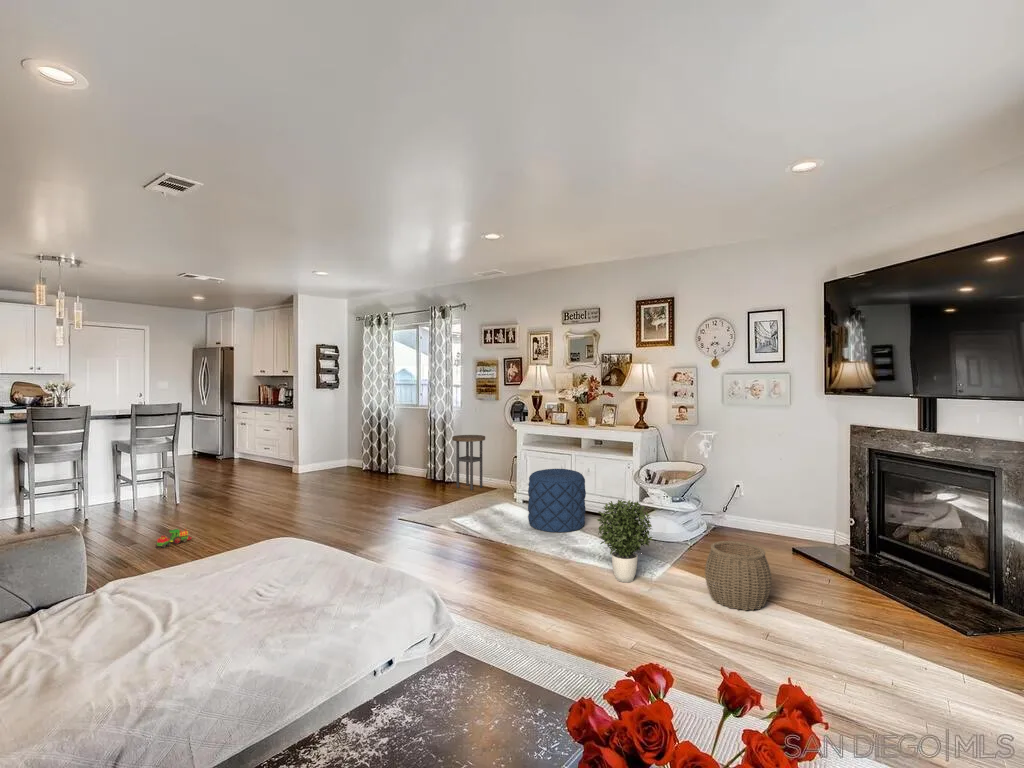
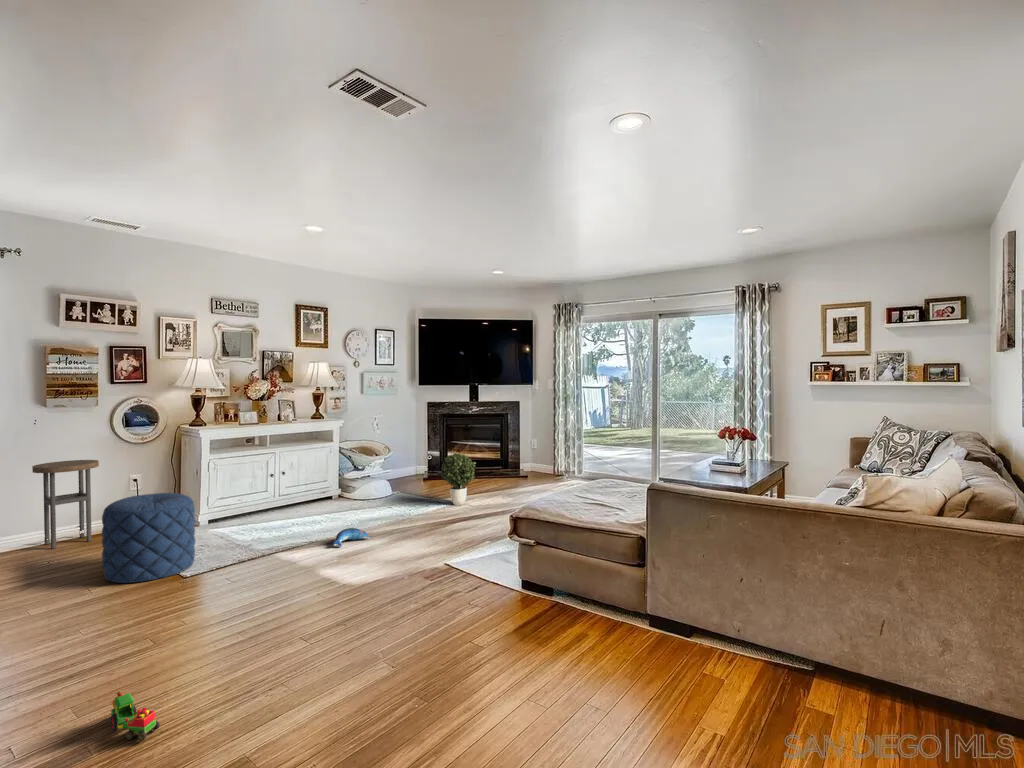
pouf: present [528,469,586,532] -> present [102,493,195,583]
plush toy: none [429,532,459,551] -> present [332,528,371,547]
woven basket: present [705,541,772,611] -> none [479,462,511,494]

